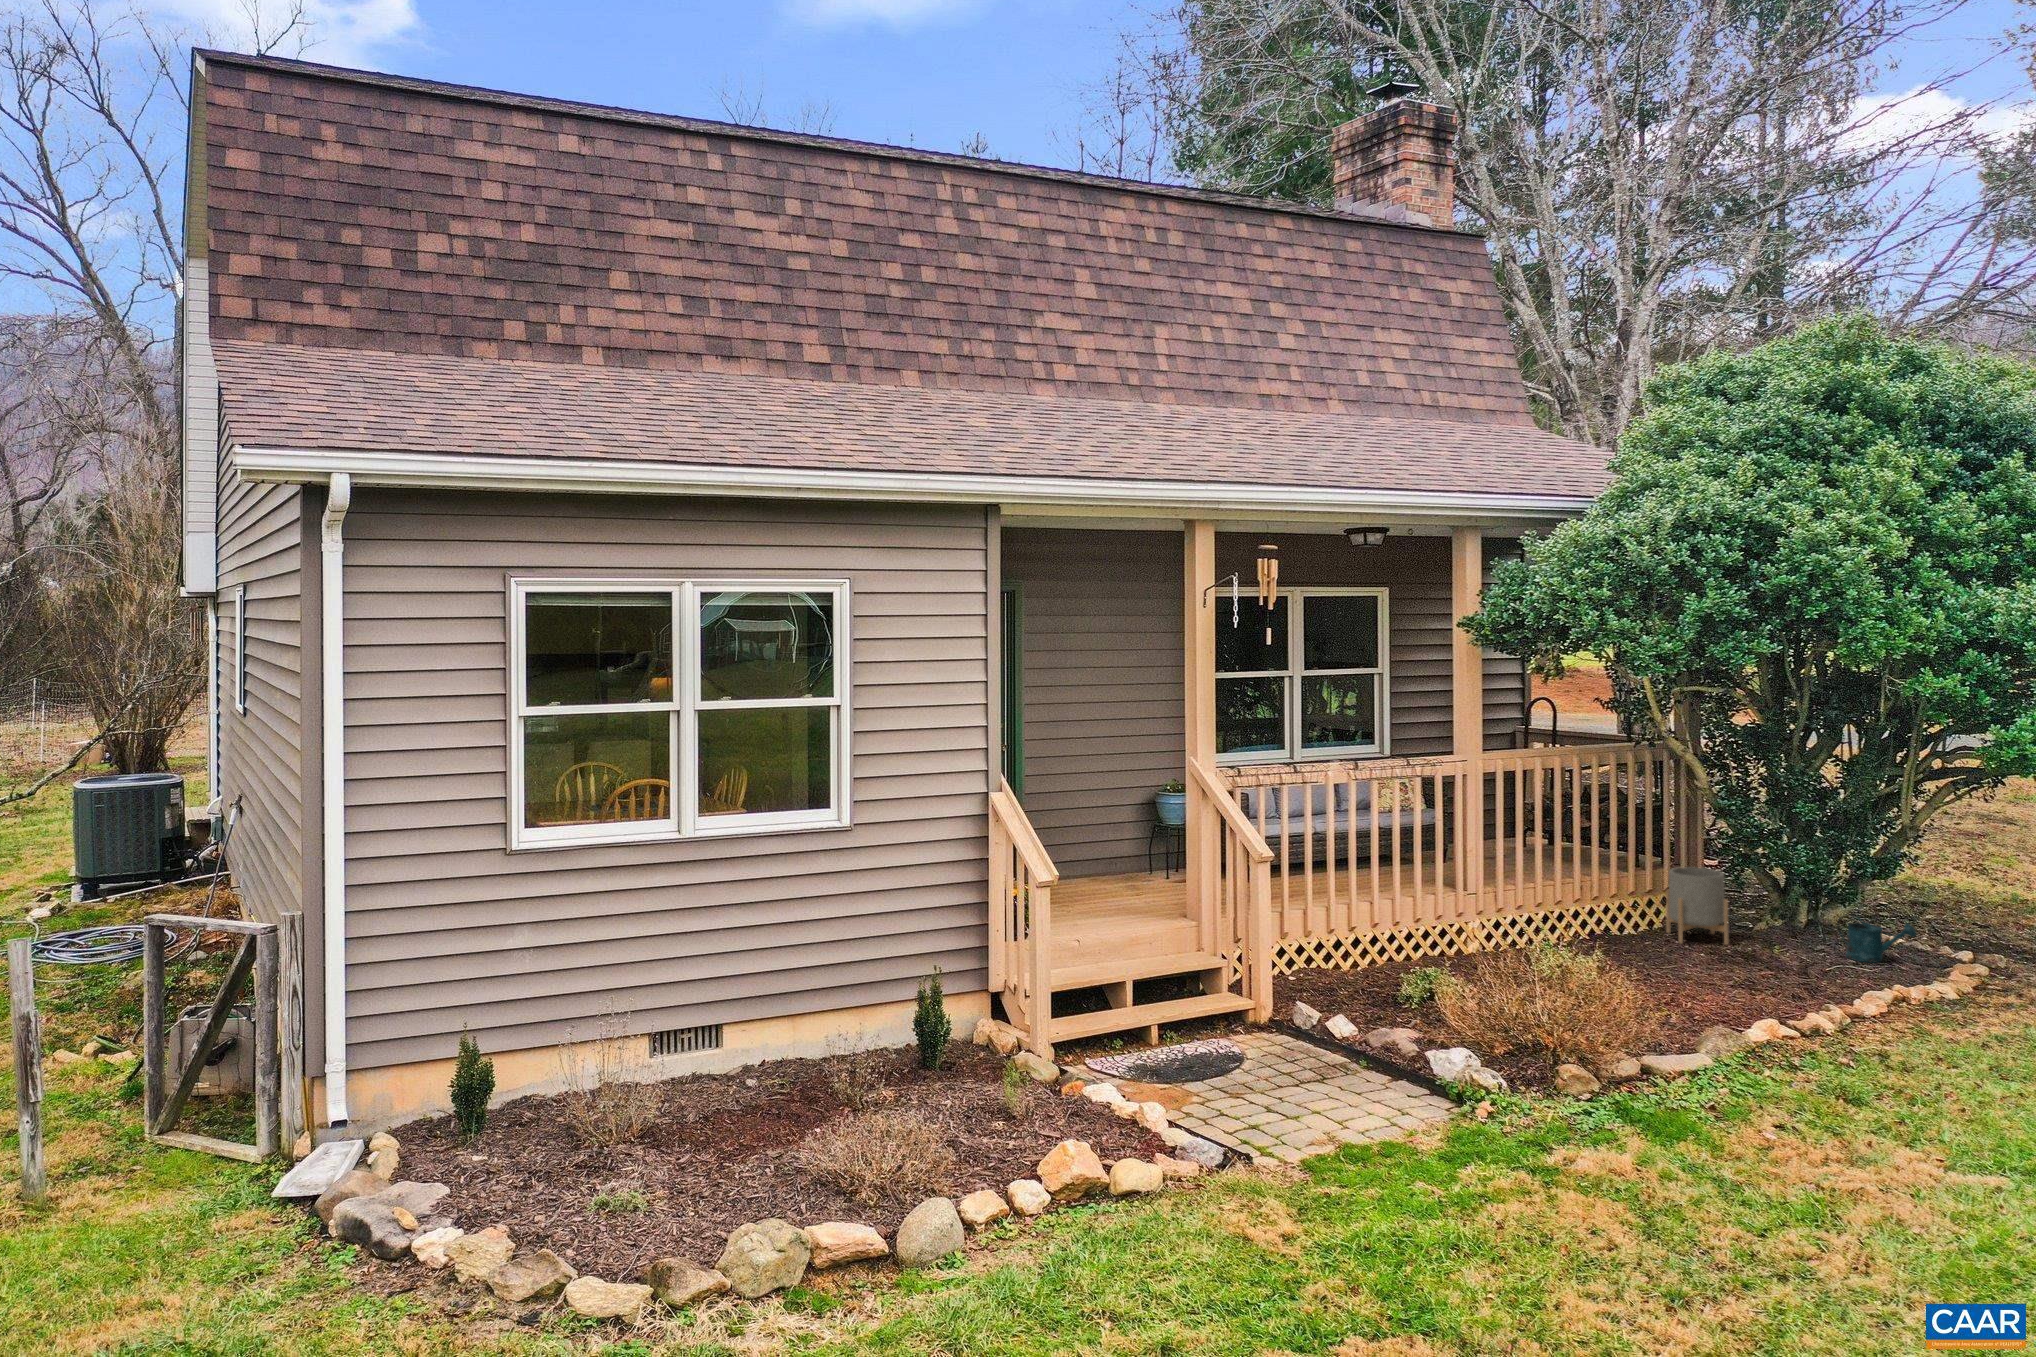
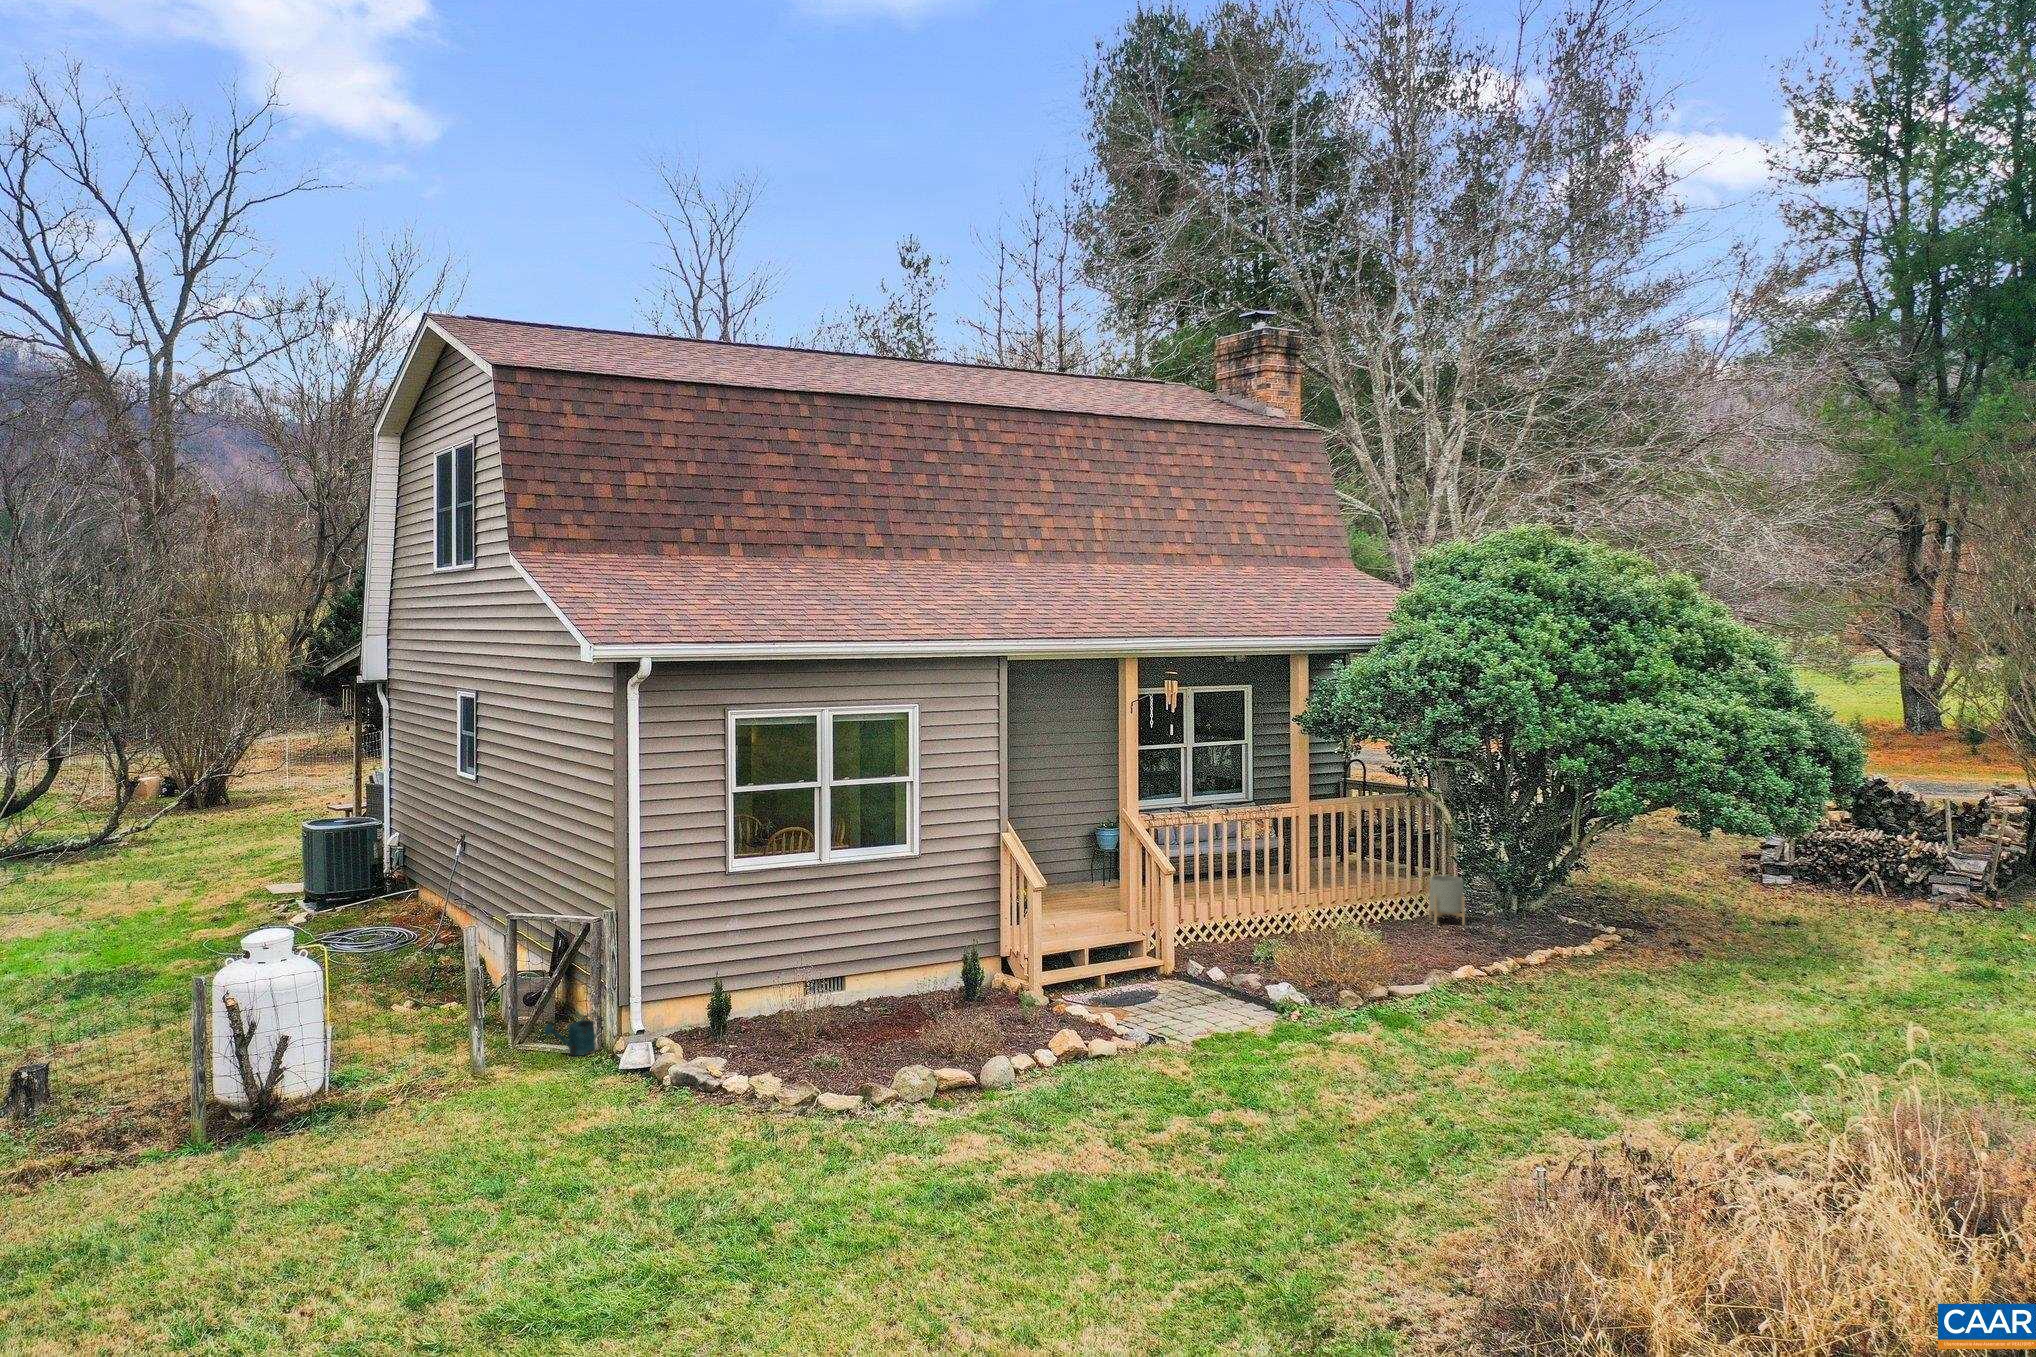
watering can: present [1837,914,1916,963] -> present [544,1016,601,1056]

